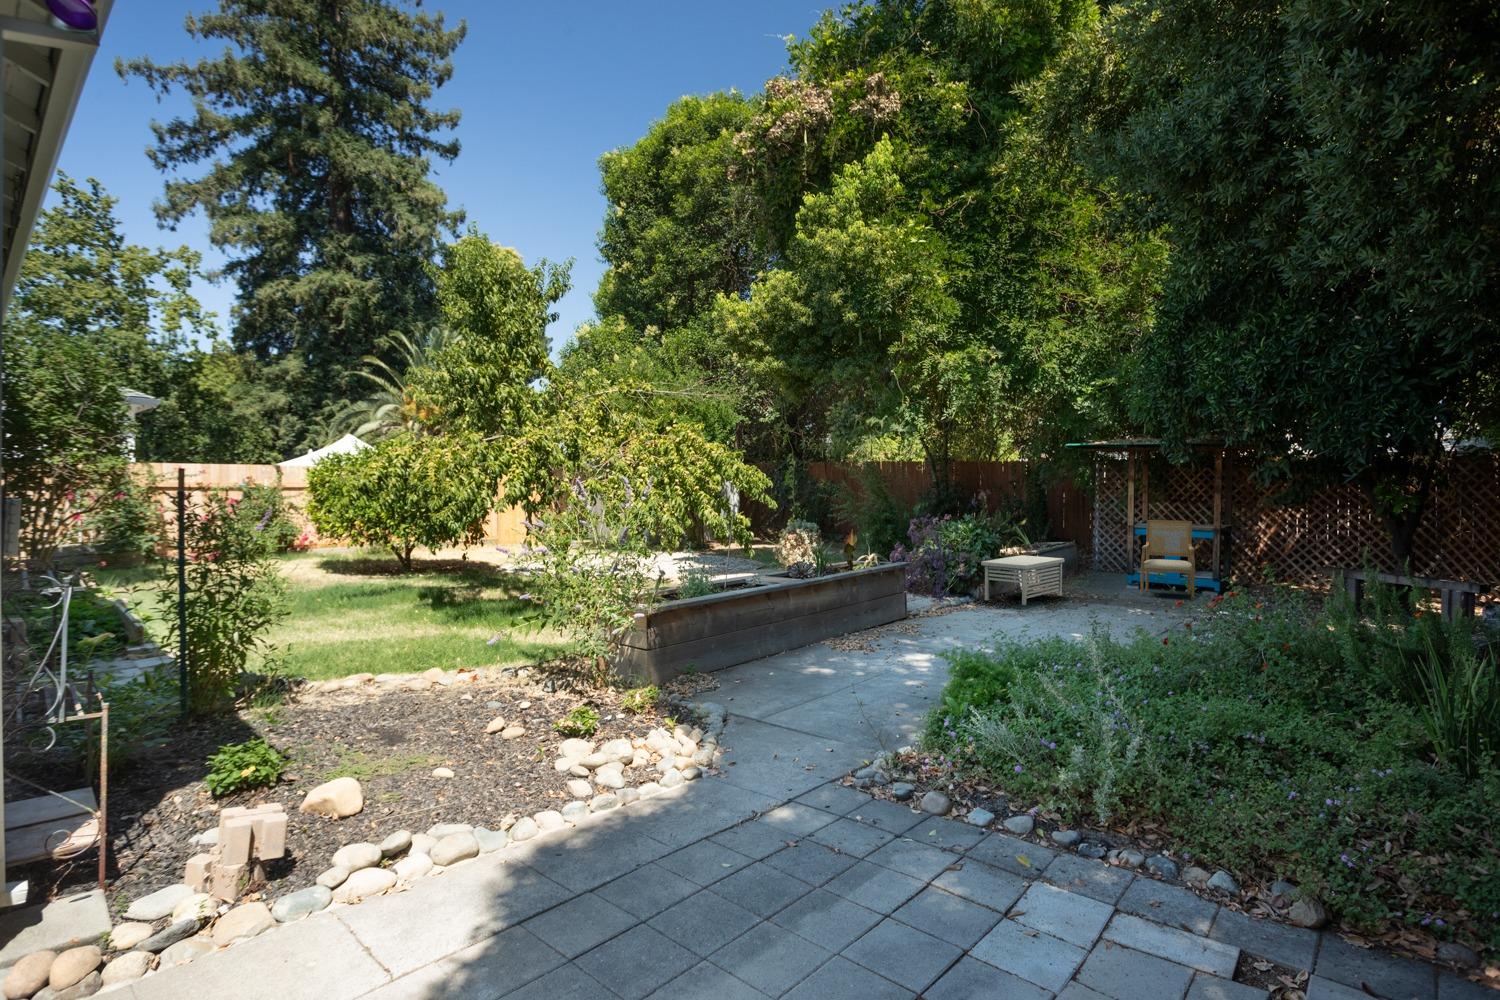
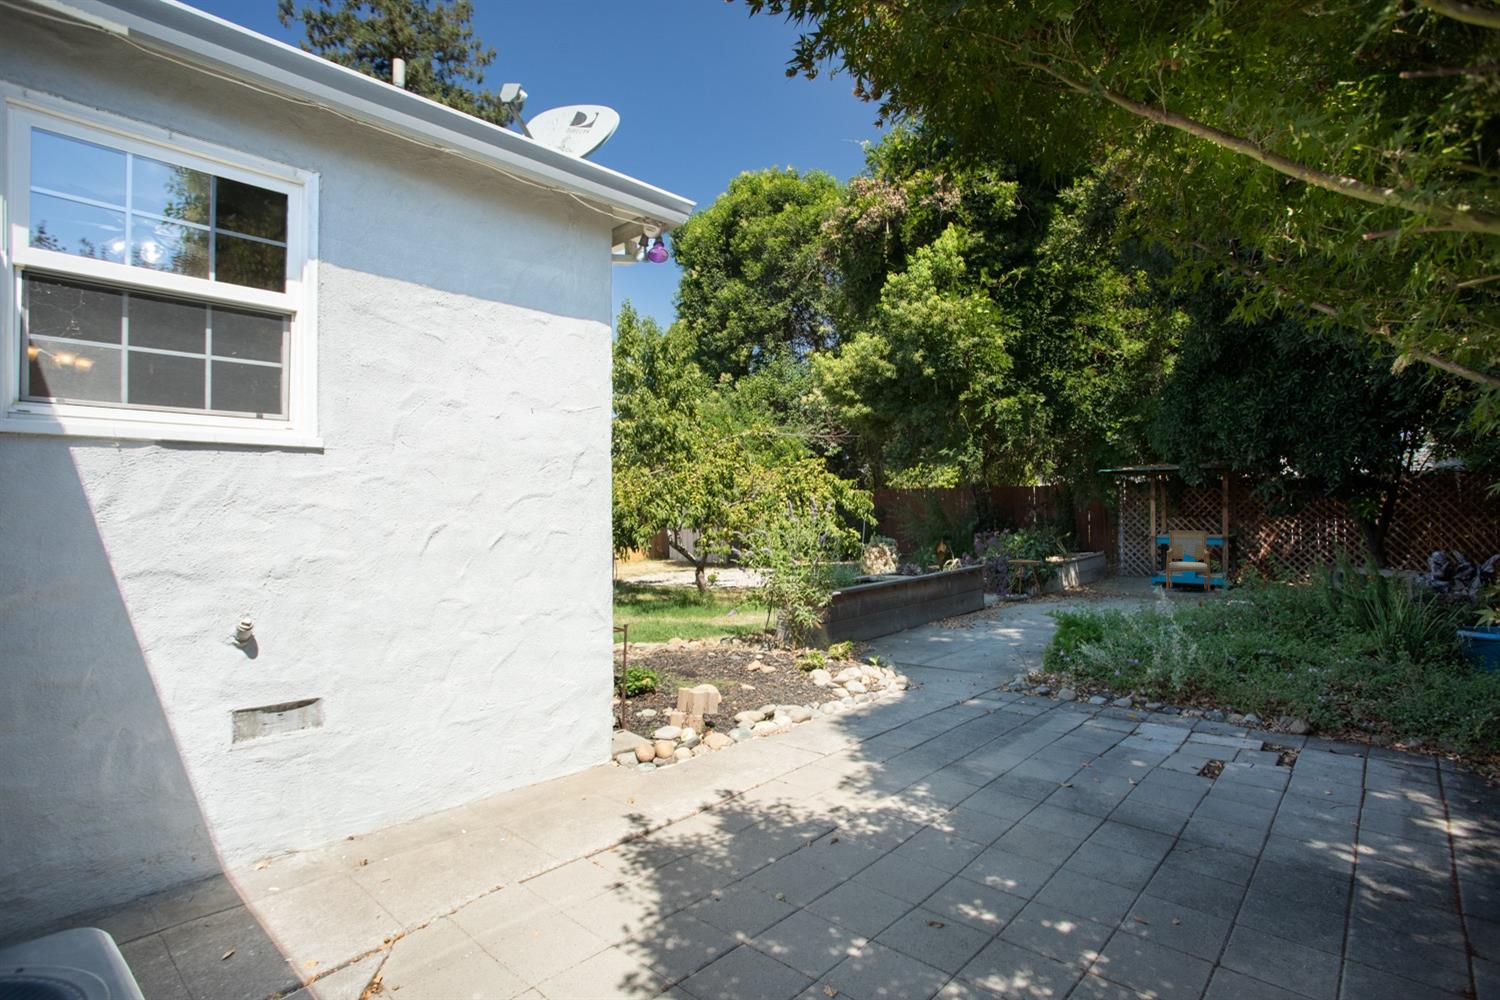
storage bench: present [981,555,1065,605] -> none [1040,560,1105,597]
side table: none [939,556,982,606] -> present [1008,560,1042,598]

